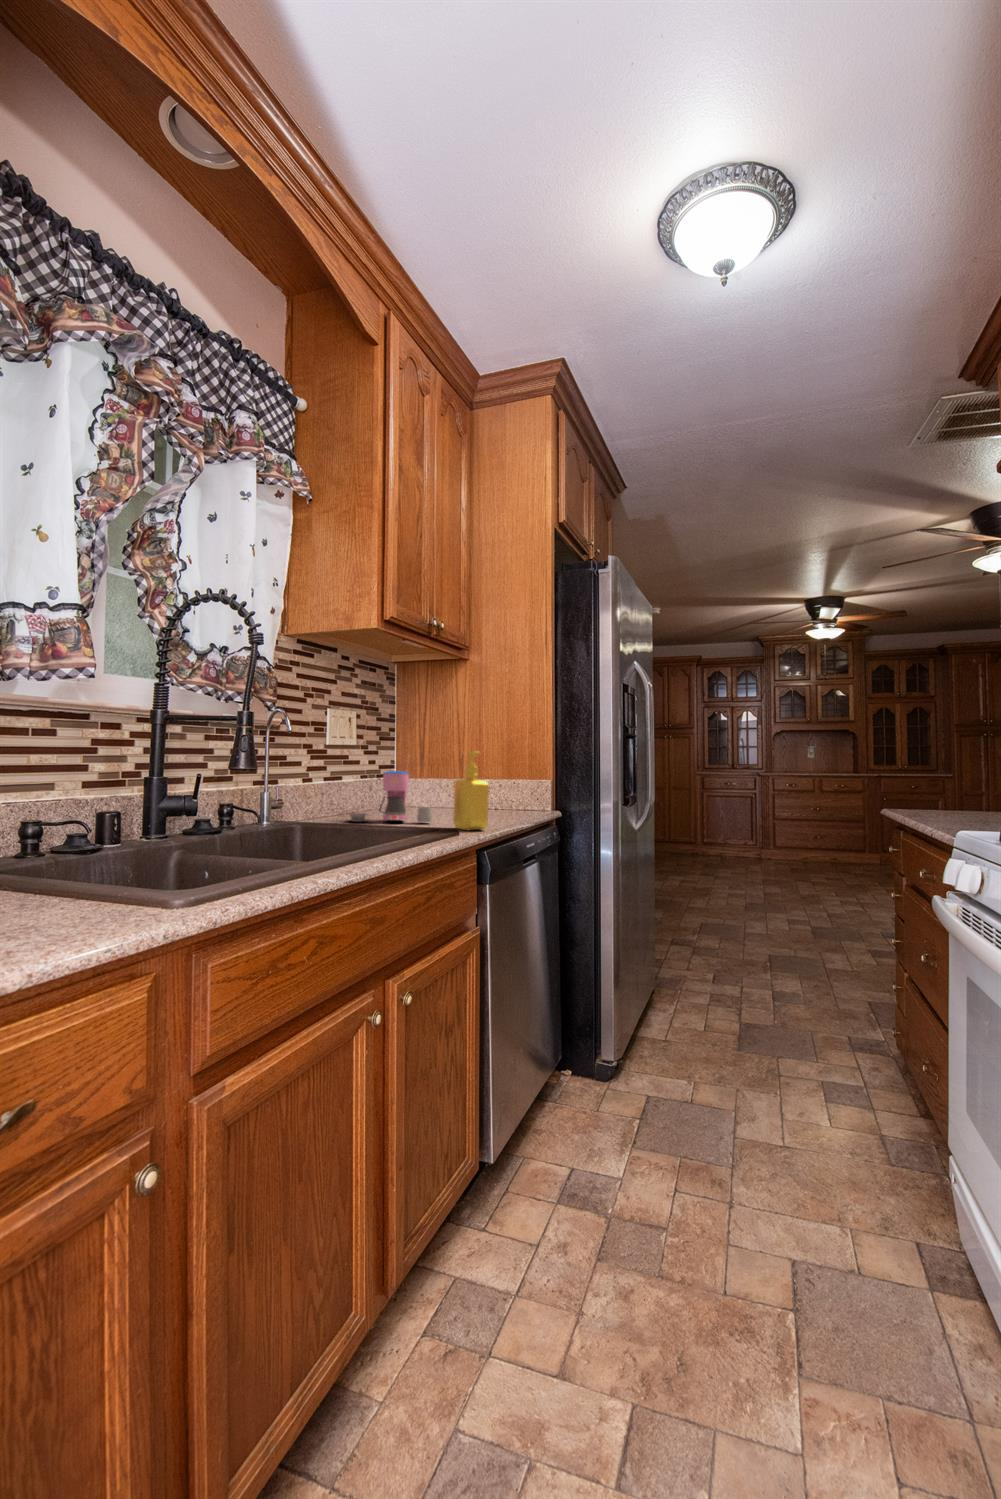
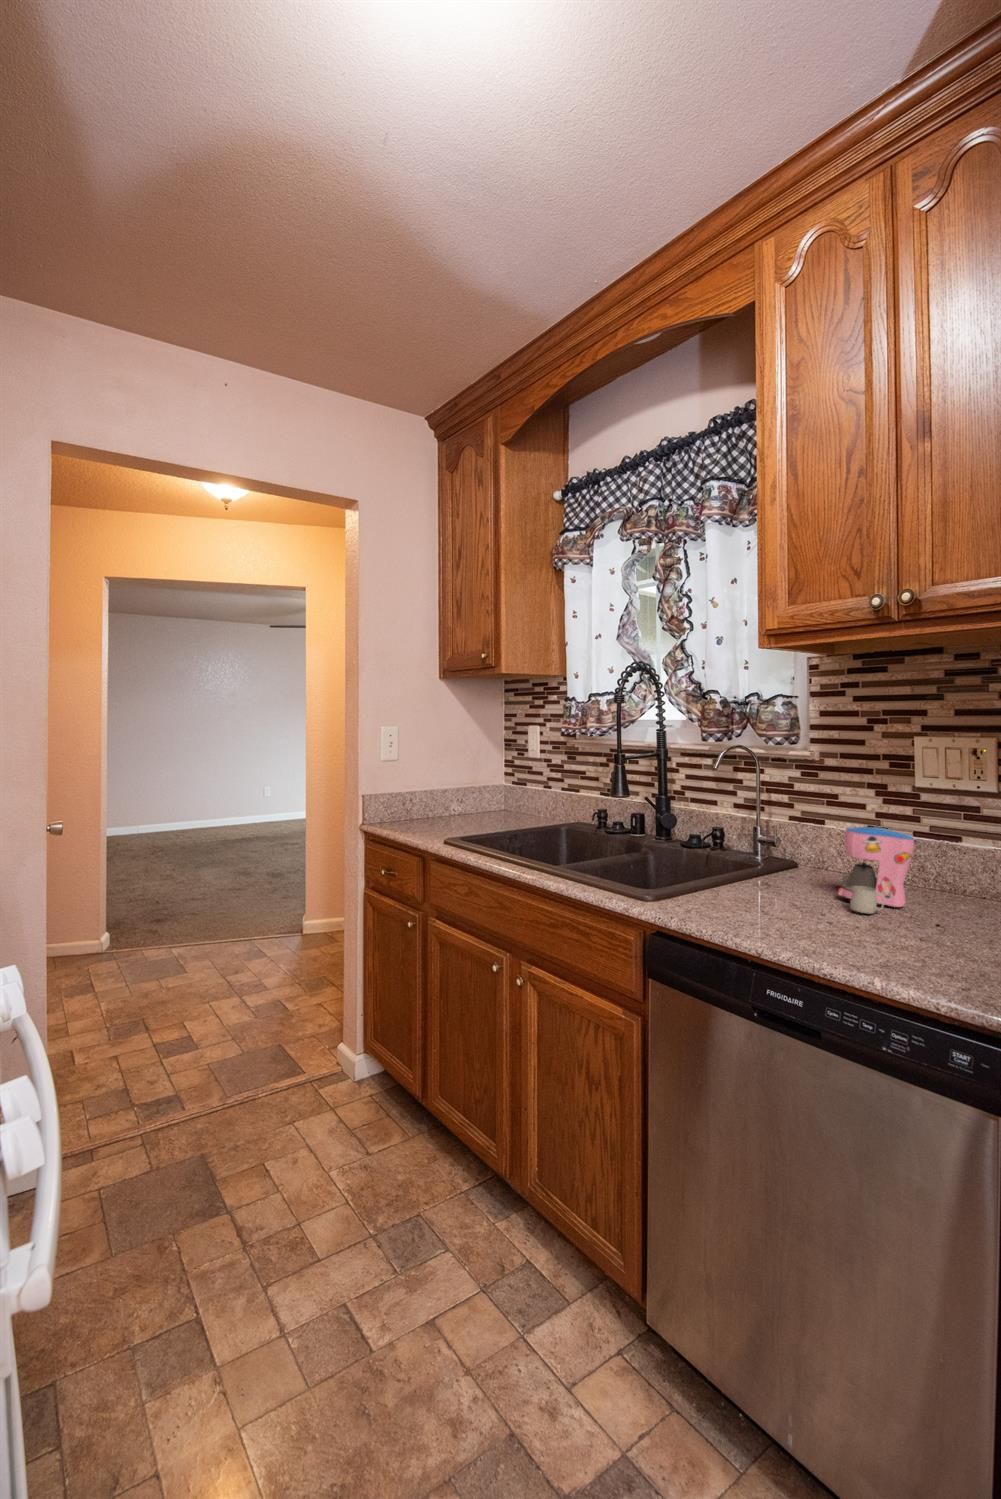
soap dispenser: present [453,751,489,830] -> none [758,801,822,925]

